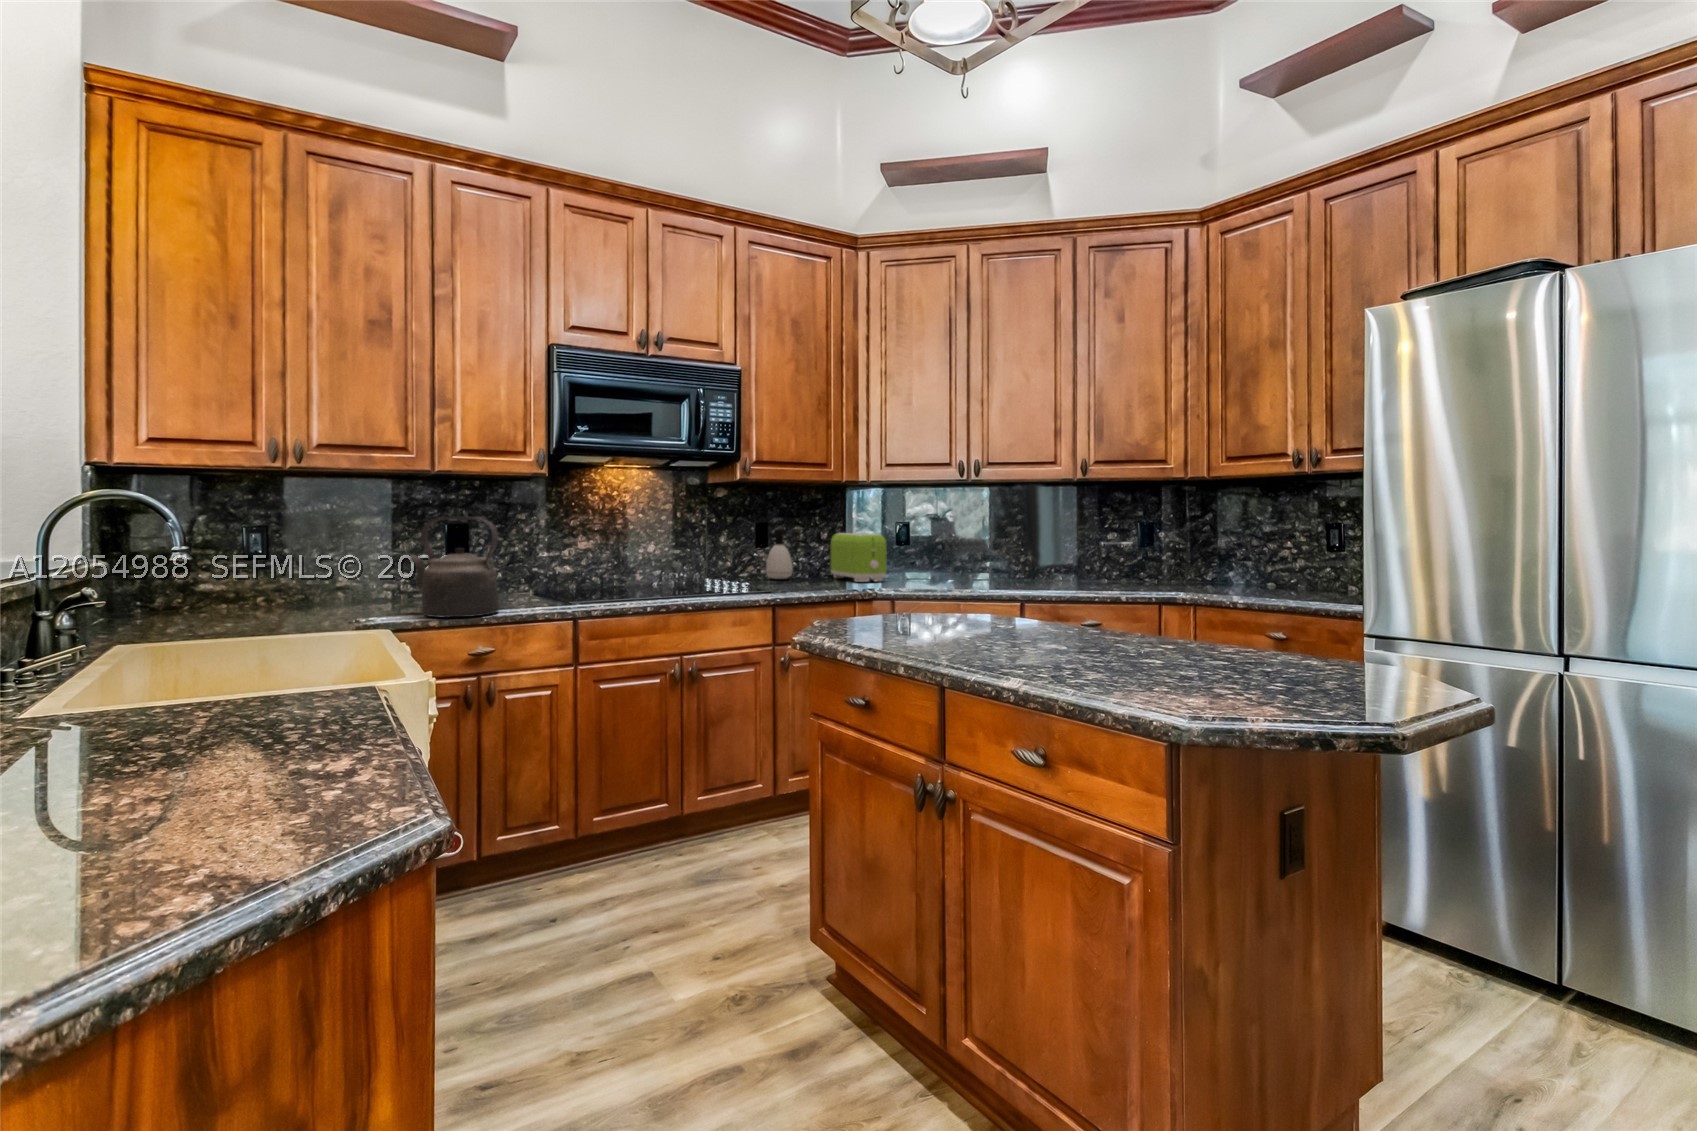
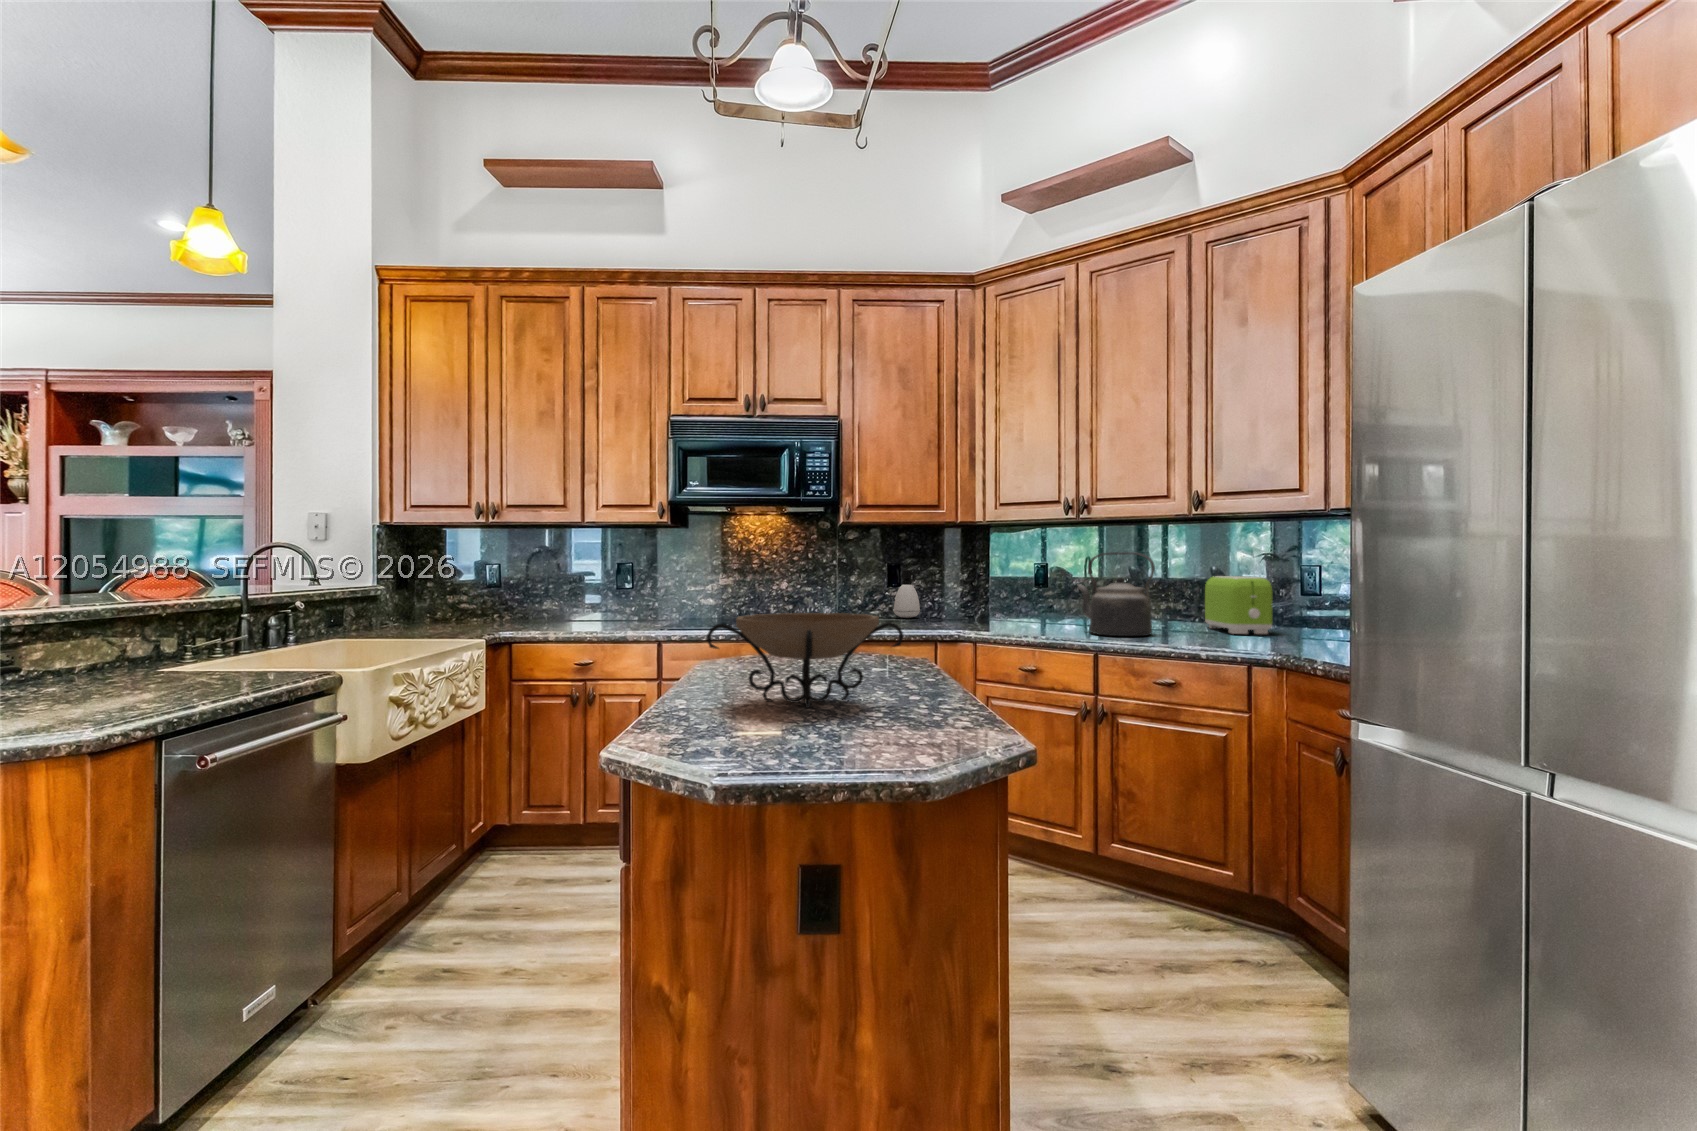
kettle: present [410,517,500,618] -> present [1077,552,1155,636]
toaster: present [831,533,887,582] -> present [1205,576,1272,634]
decorative bowl: none [1073,578,1237,667] -> present [707,613,904,708]

